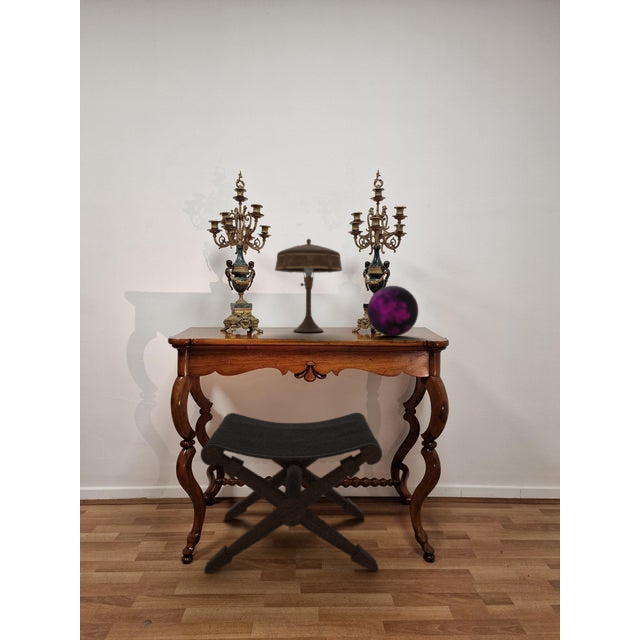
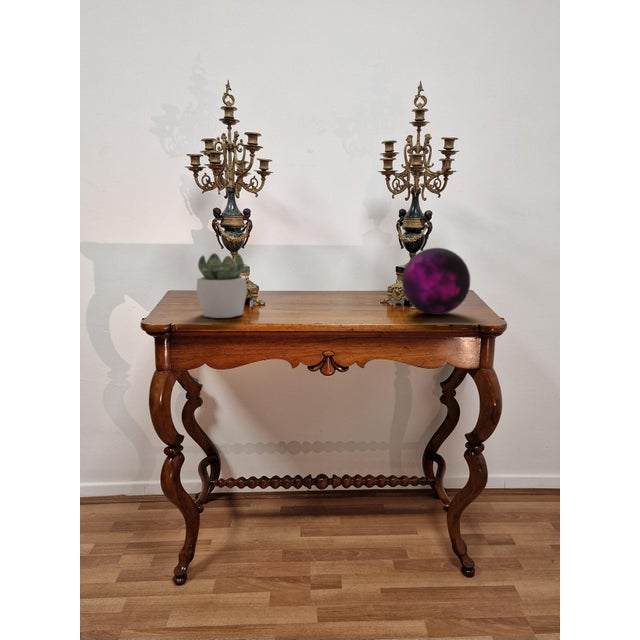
table lamp: present [275,239,342,332] -> none [279,179,369,305]
succulent plant: none [211,289,250,336] -> present [196,253,247,318]
footstool: present [201,413,382,573] -> none [190,401,420,606]

